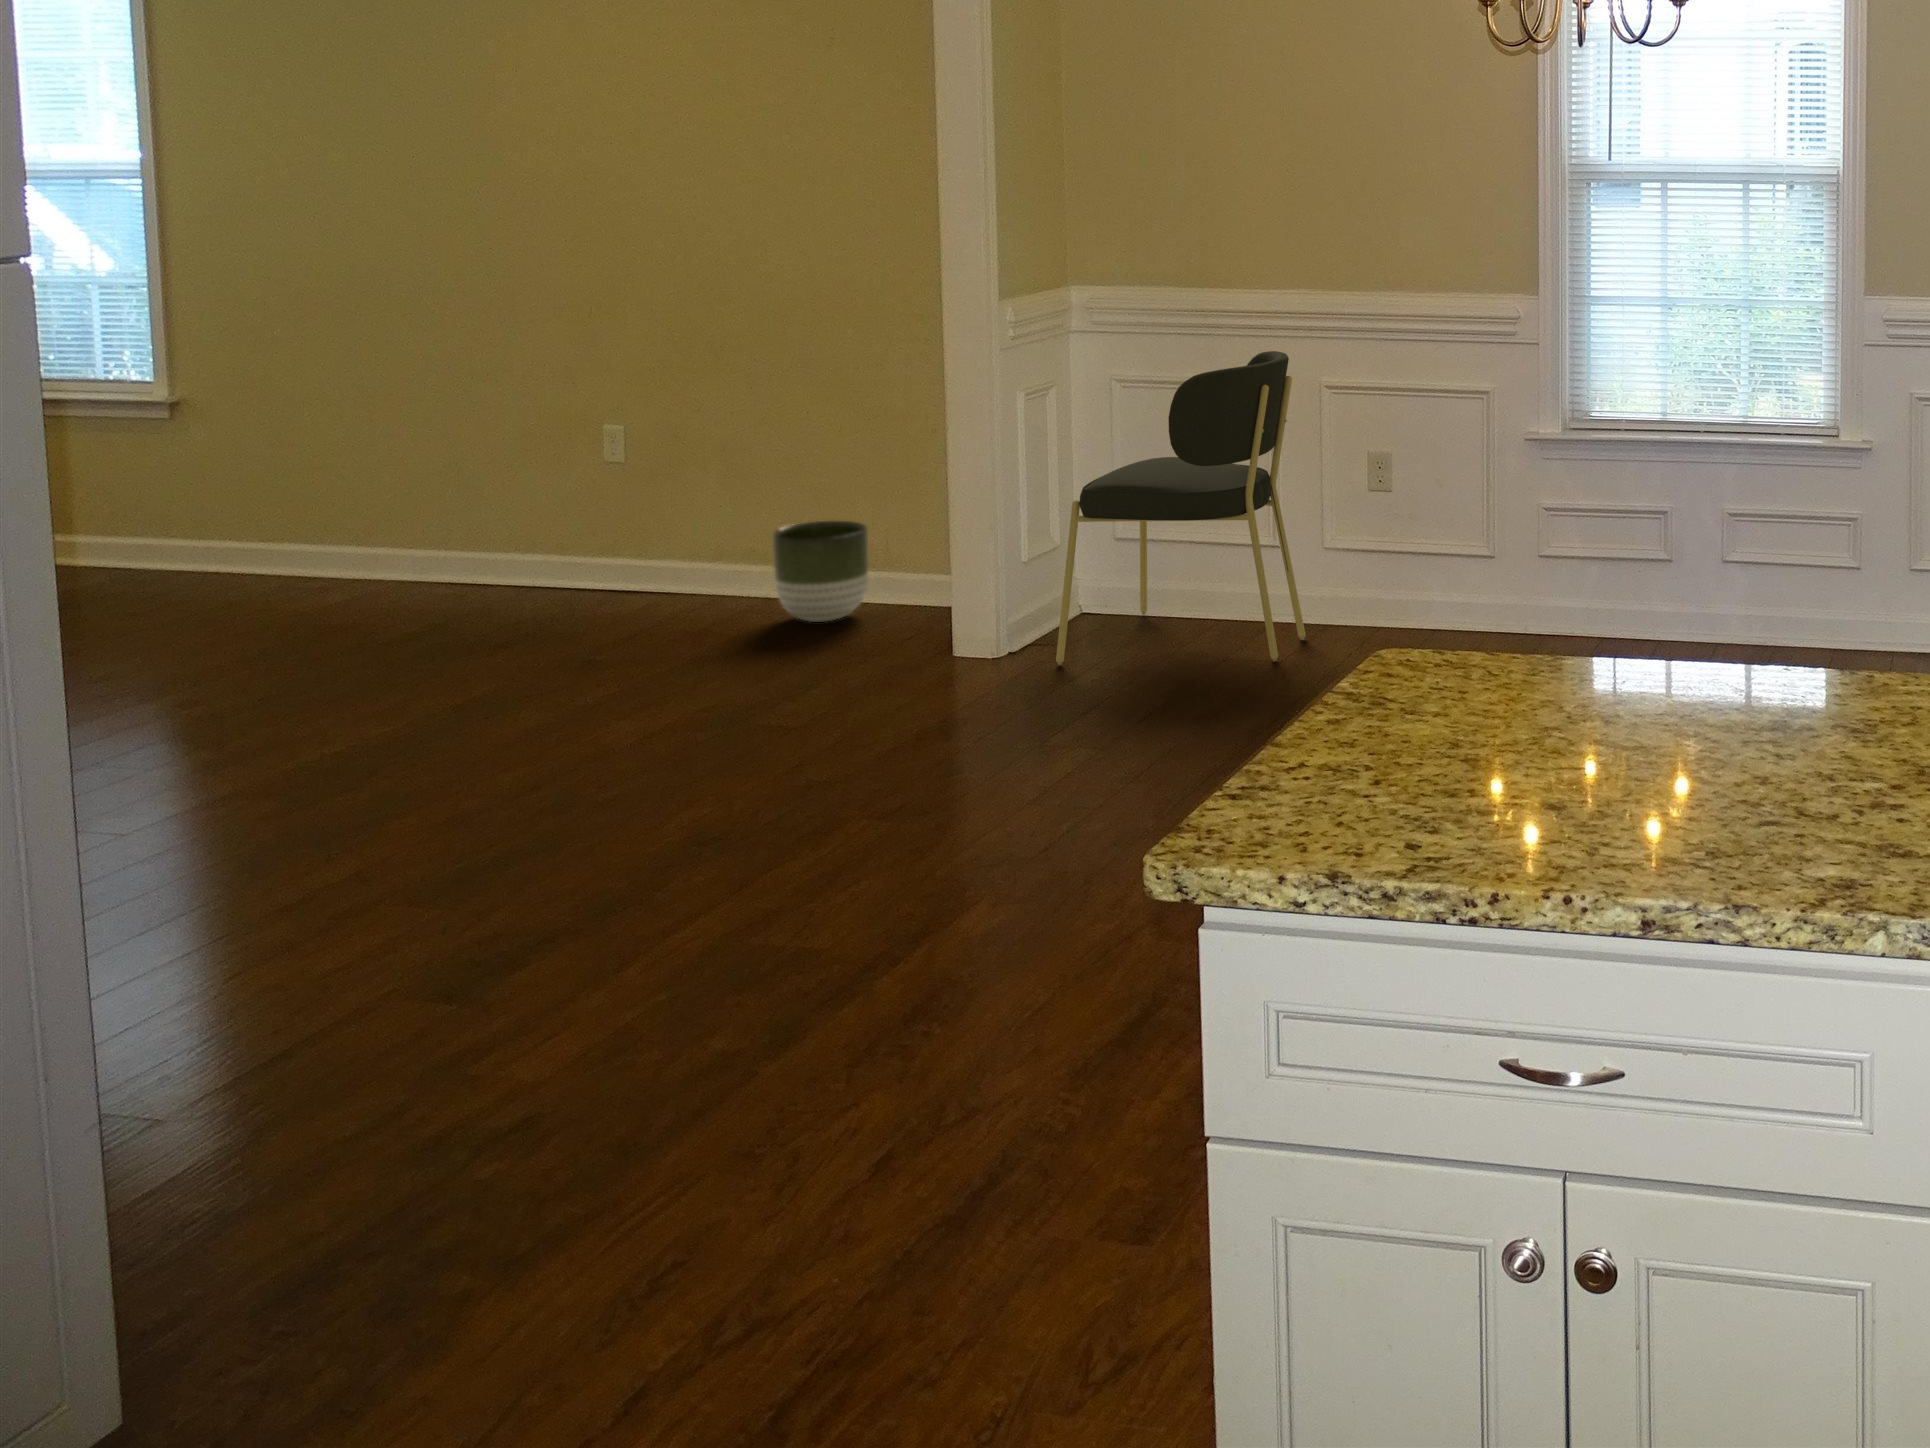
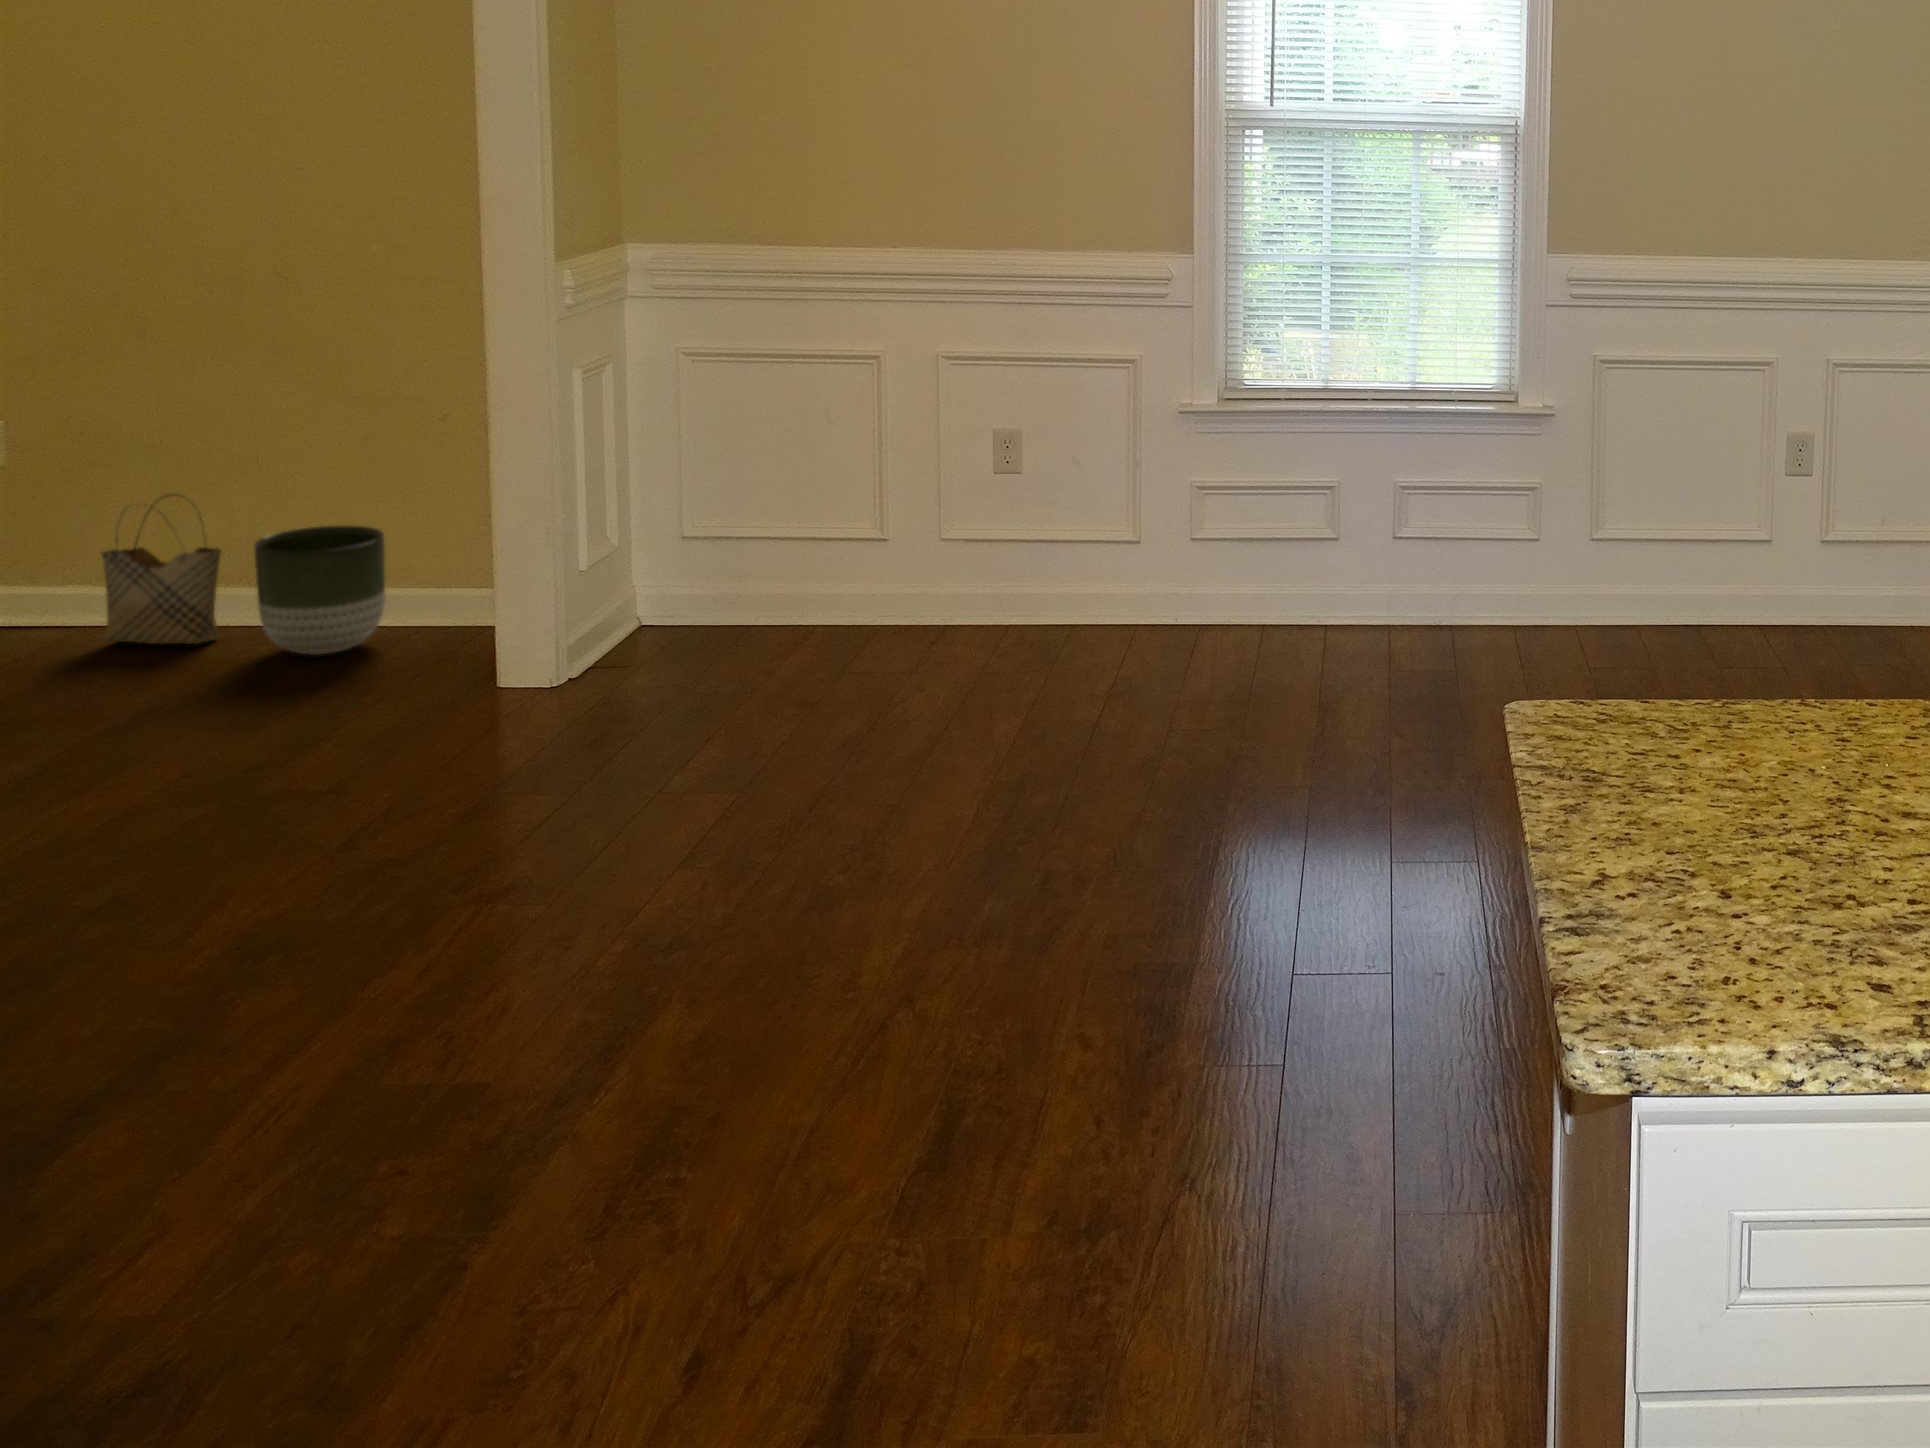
dining chair: present [1056,351,1305,665] -> none [667,309,967,695]
woven basket: none [673,492,756,610] -> present [101,495,221,644]

